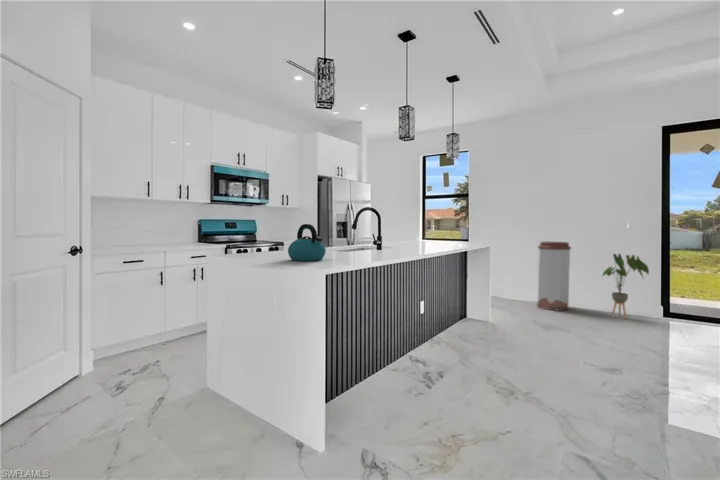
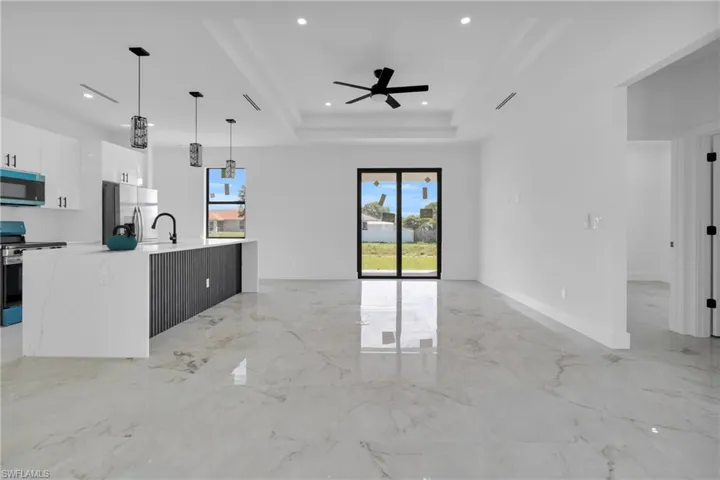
trash can: present [537,242,571,311] -> none [293,237,312,282]
house plant: present [603,254,649,319] -> none [327,243,350,282]

